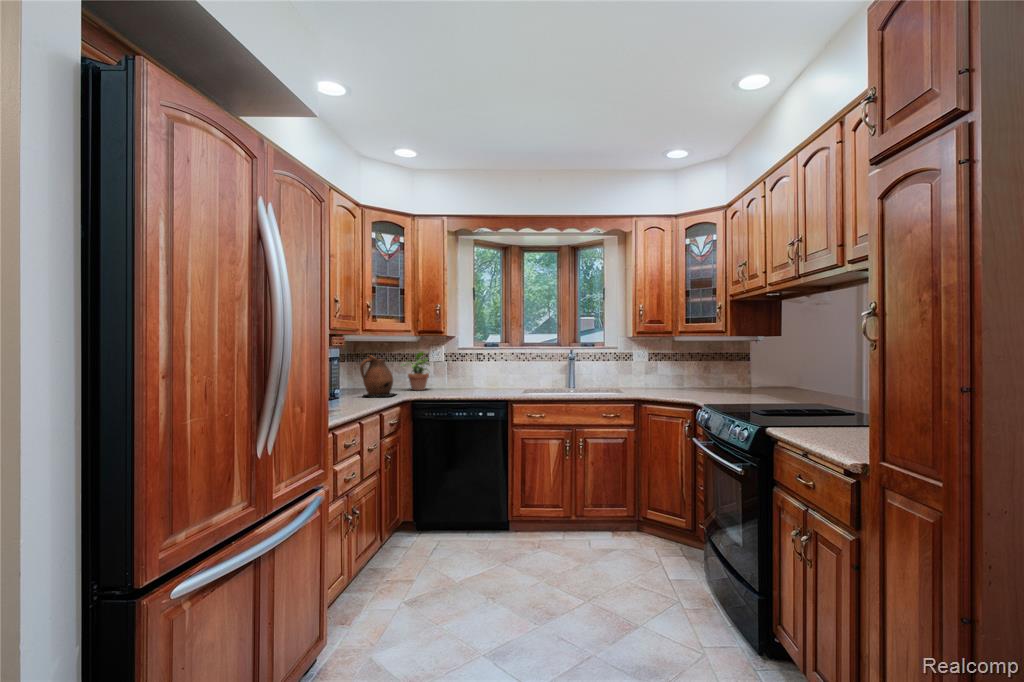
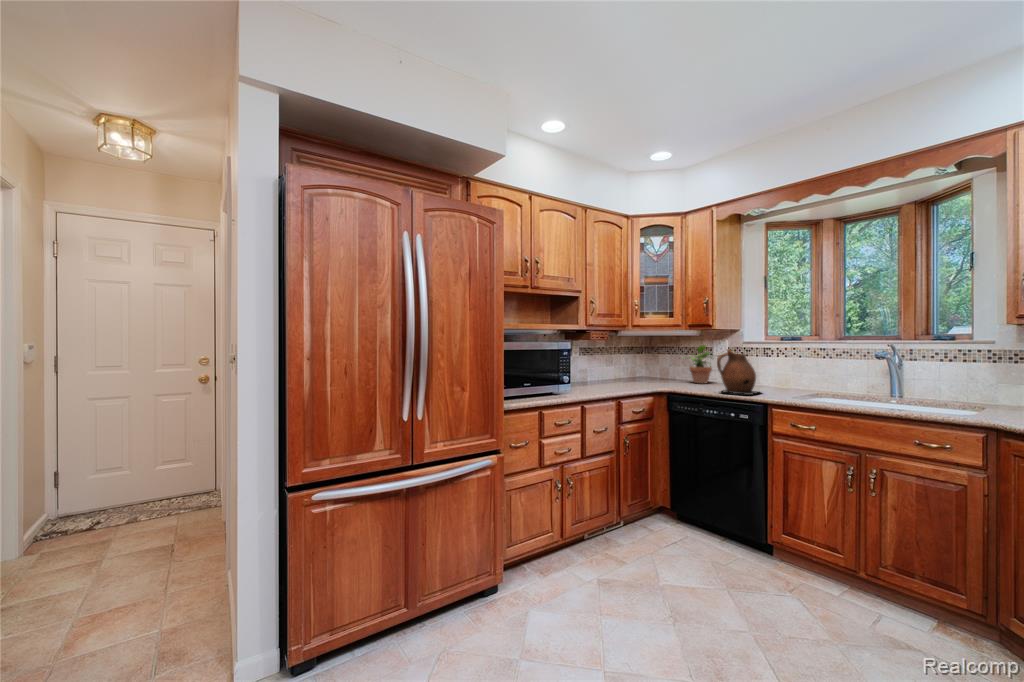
ceramic pitcher: present [360,355,395,396] -> present [717,349,759,395]

